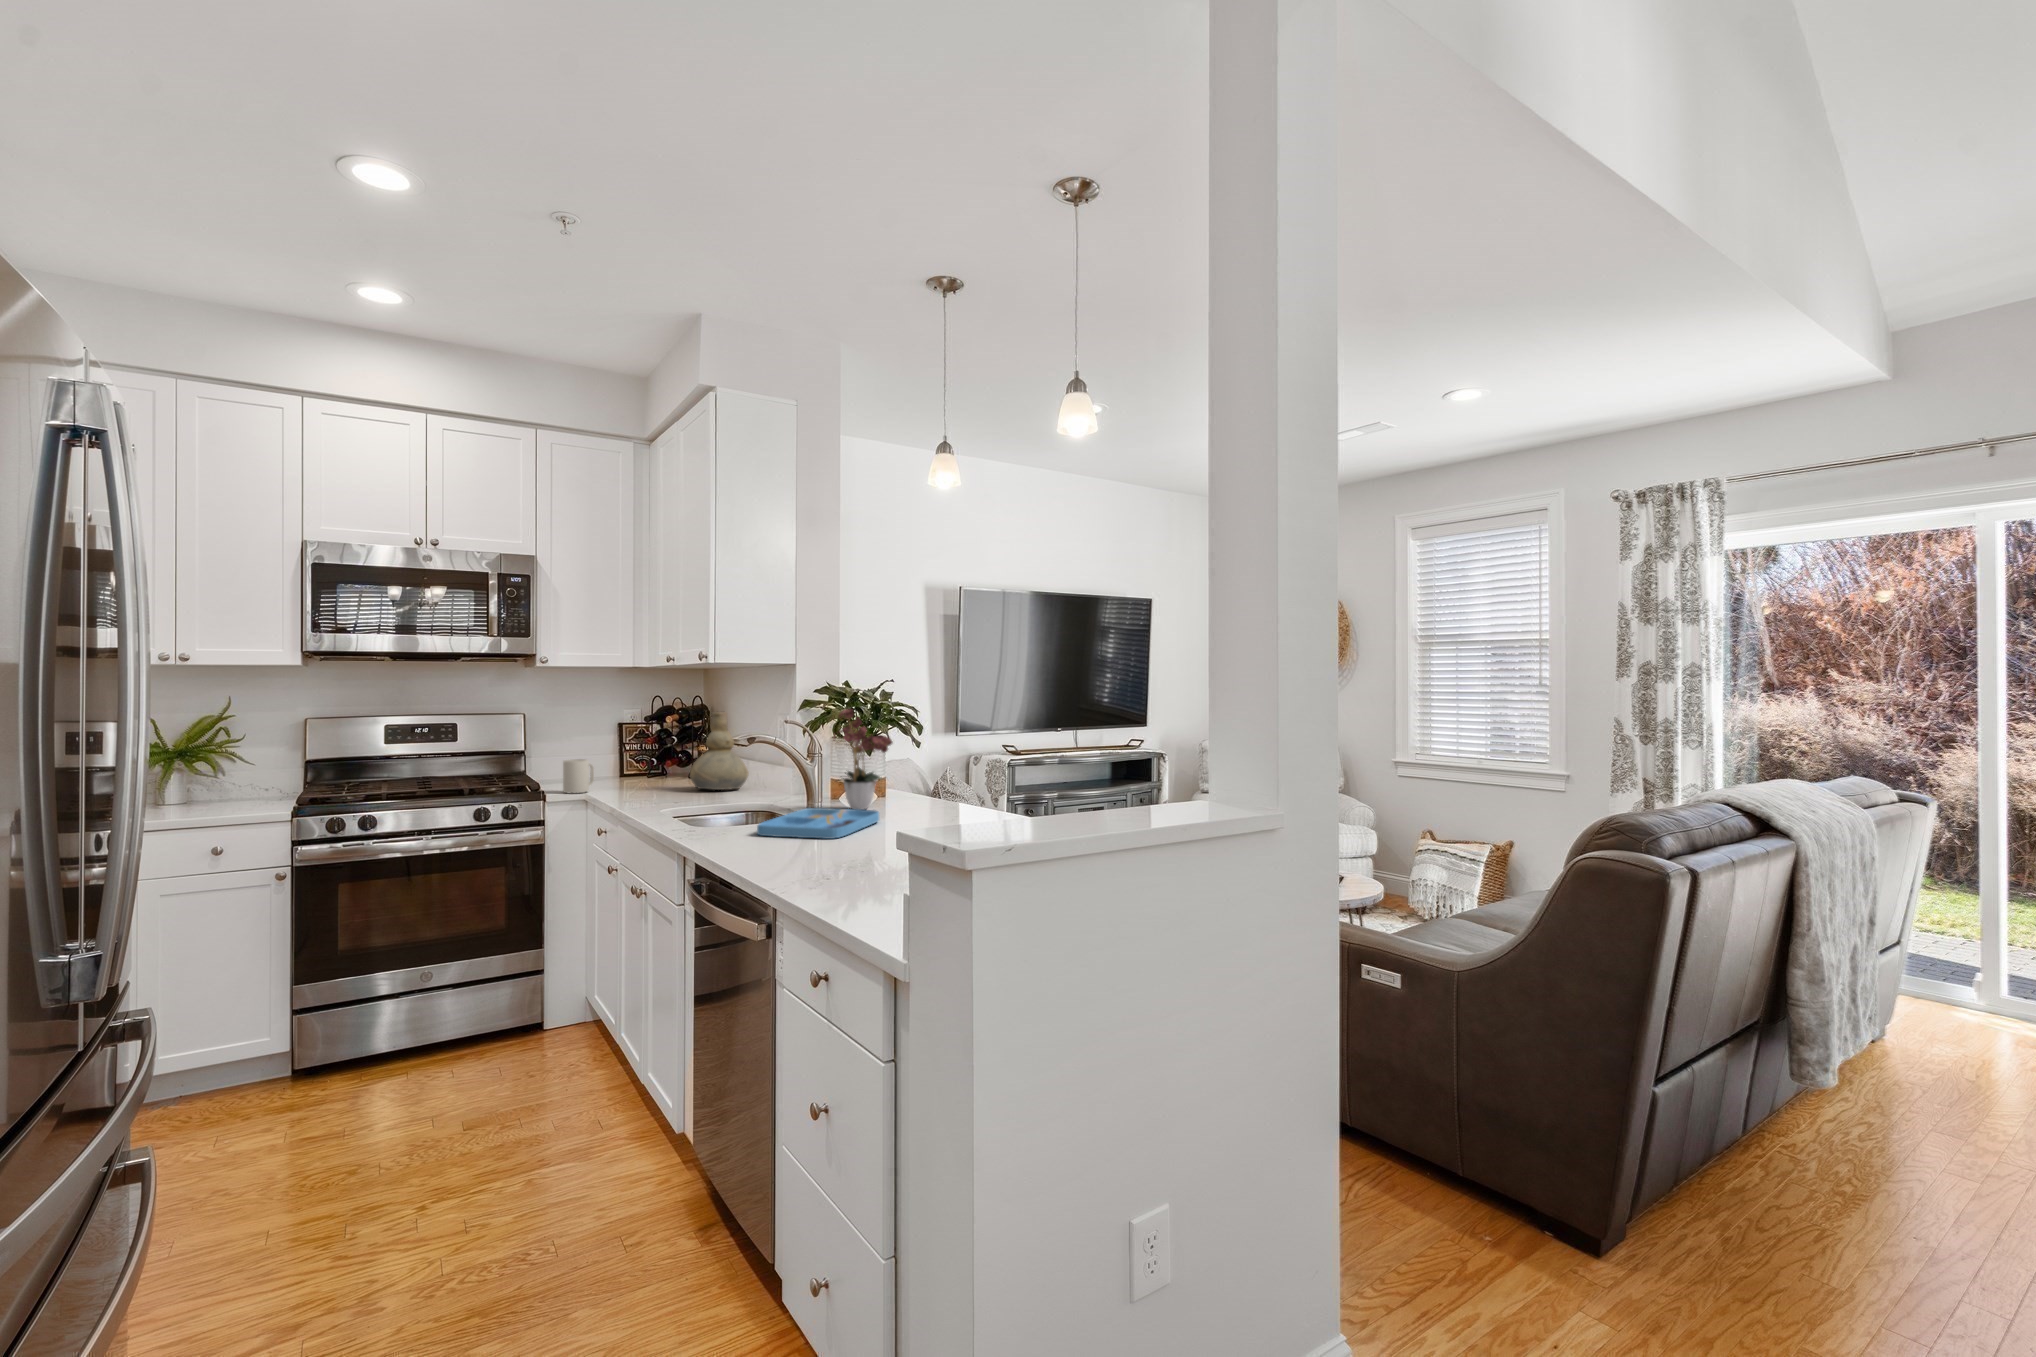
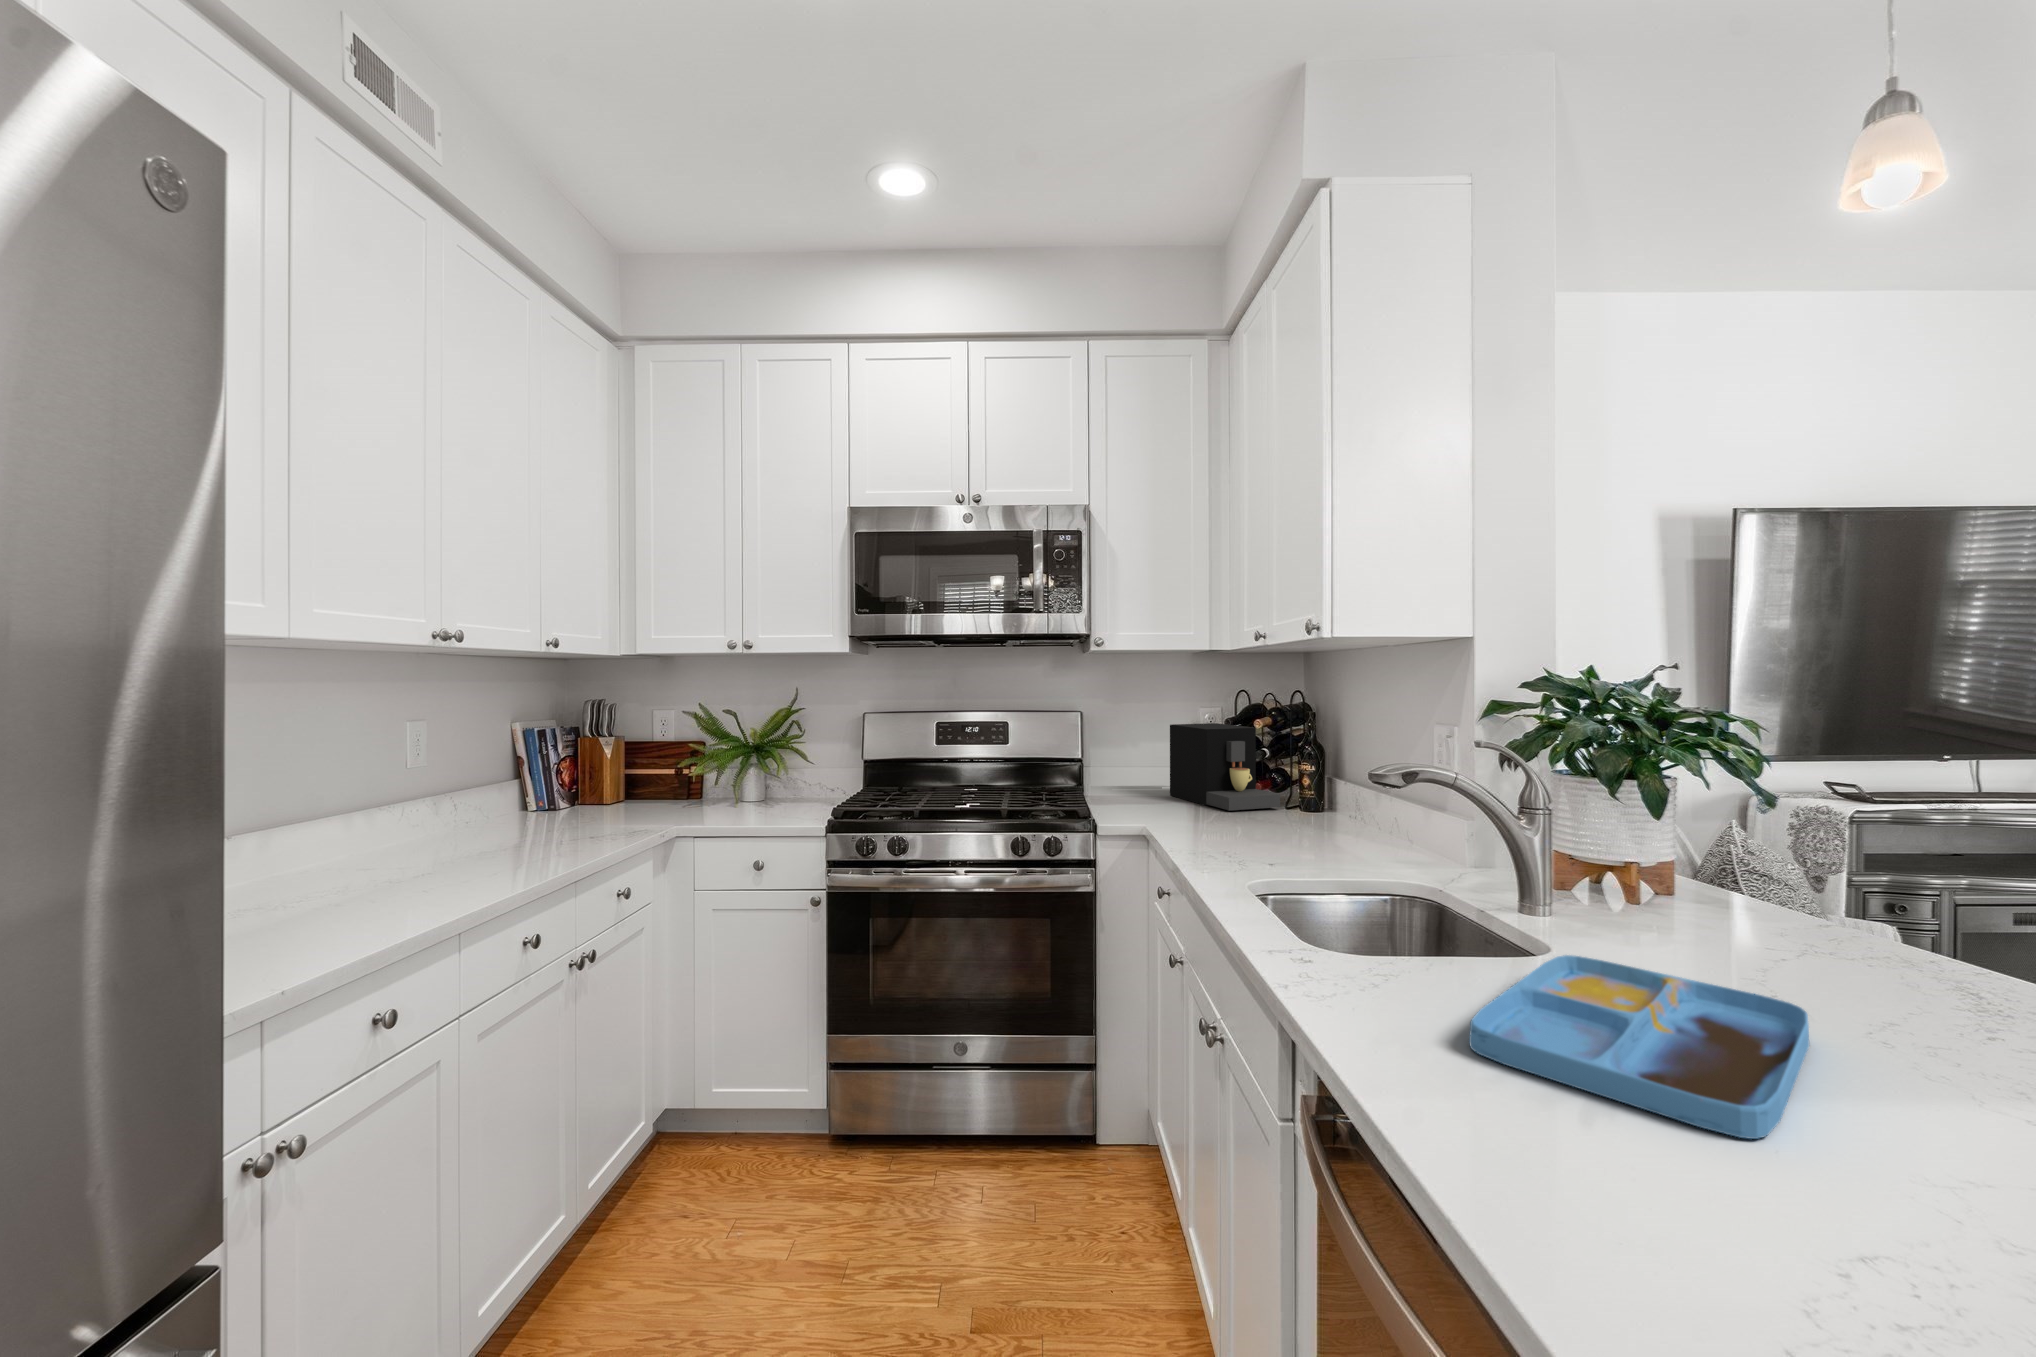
flower arrangement: present [834,709,893,810] -> none [1595,715,1778,954]
vase: present [690,712,749,790] -> none [1289,718,1385,845]
coffee maker: none [599,720,684,781] -> present [1170,723,1280,811]
mug: present [563,759,594,793] -> none [1114,778,1154,828]

